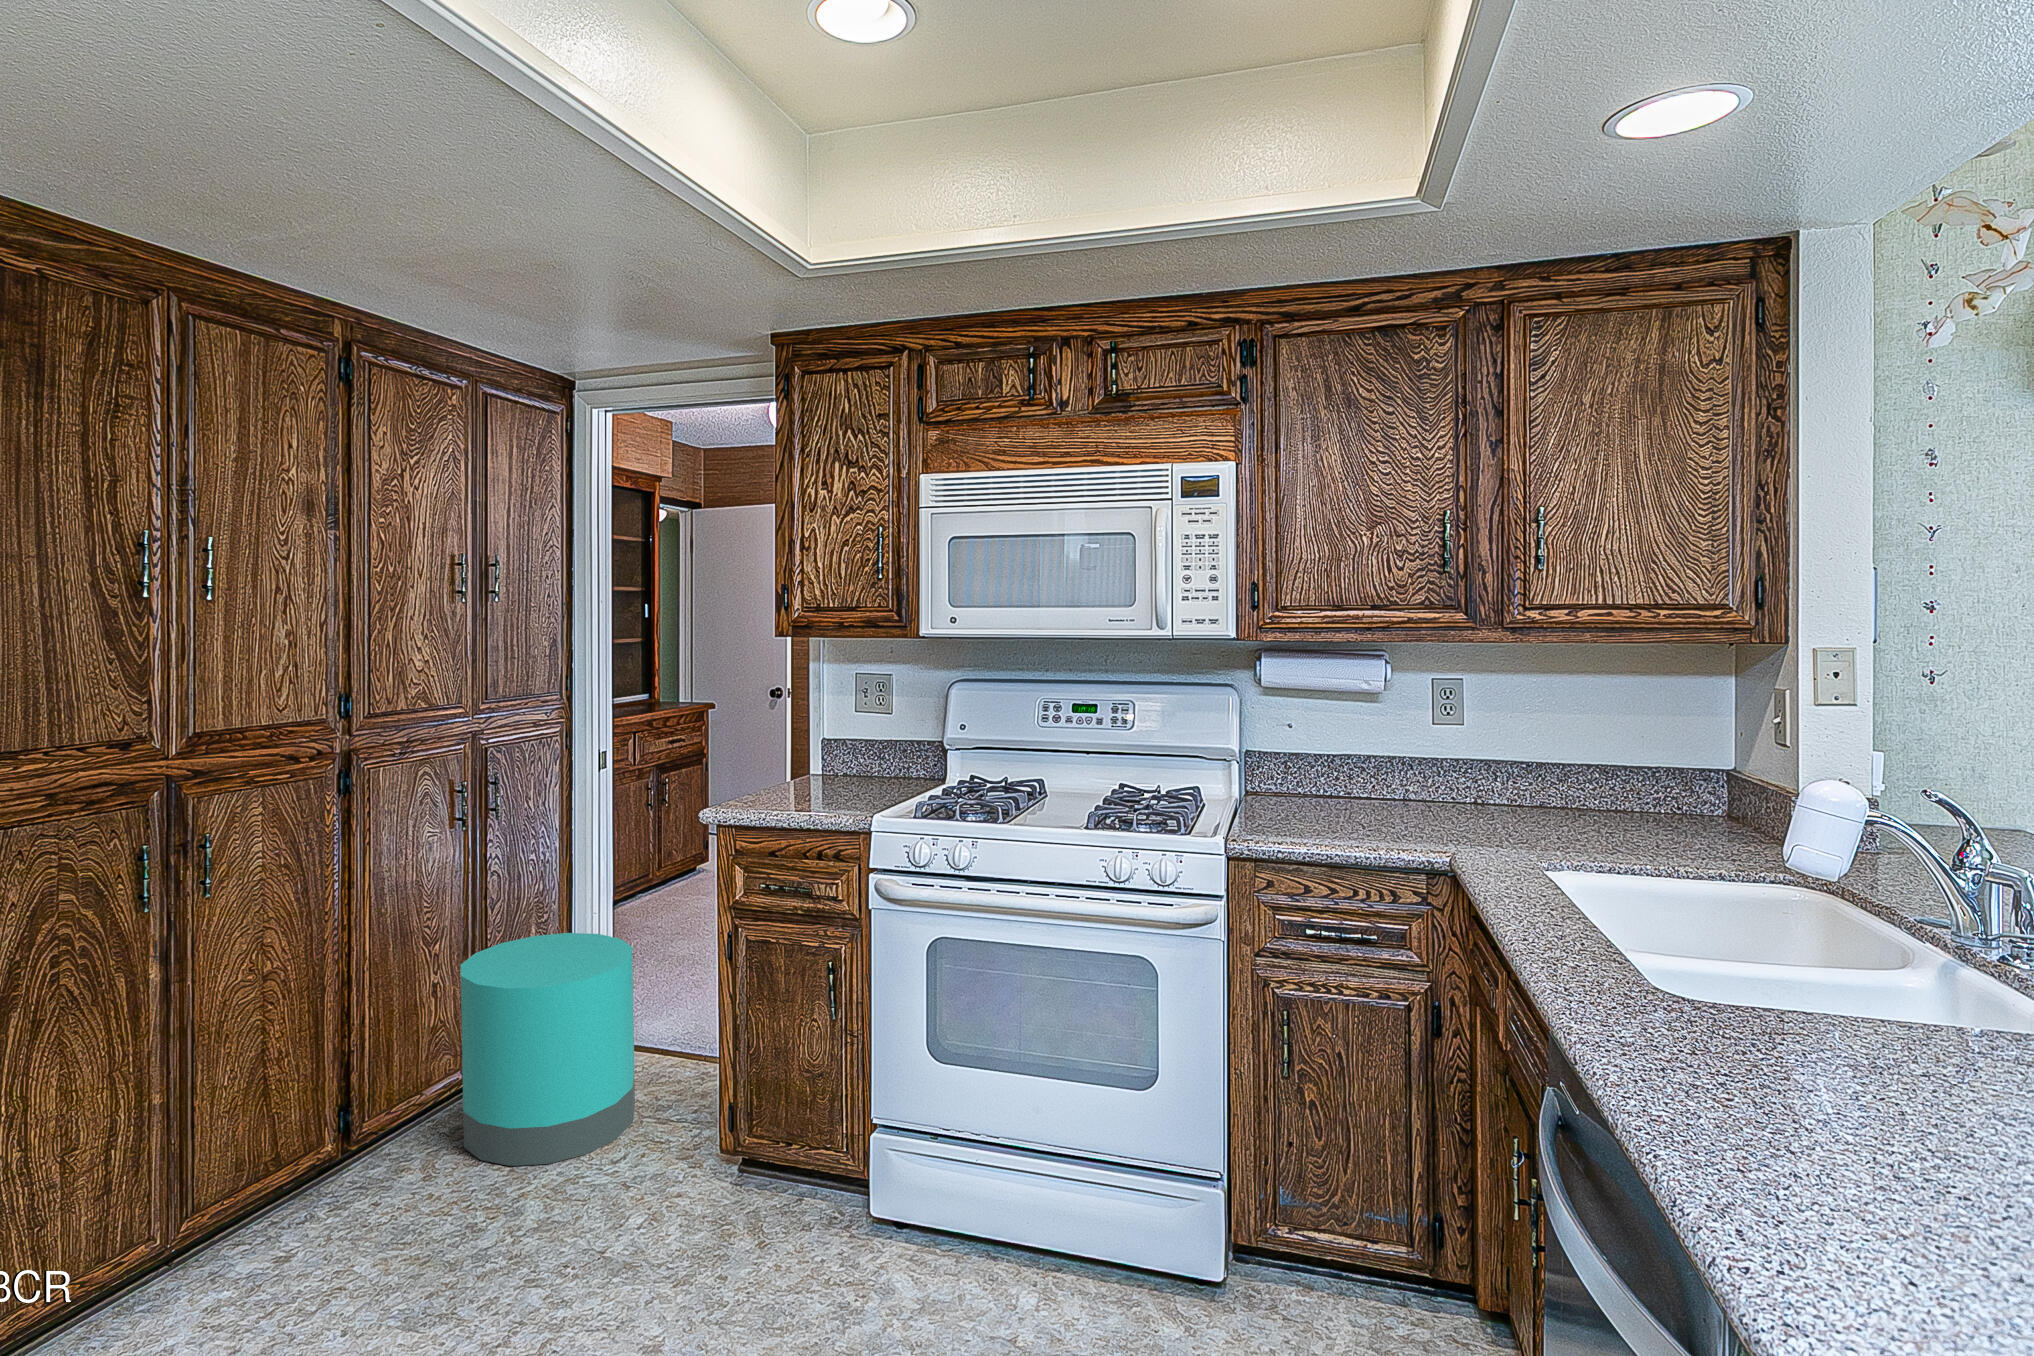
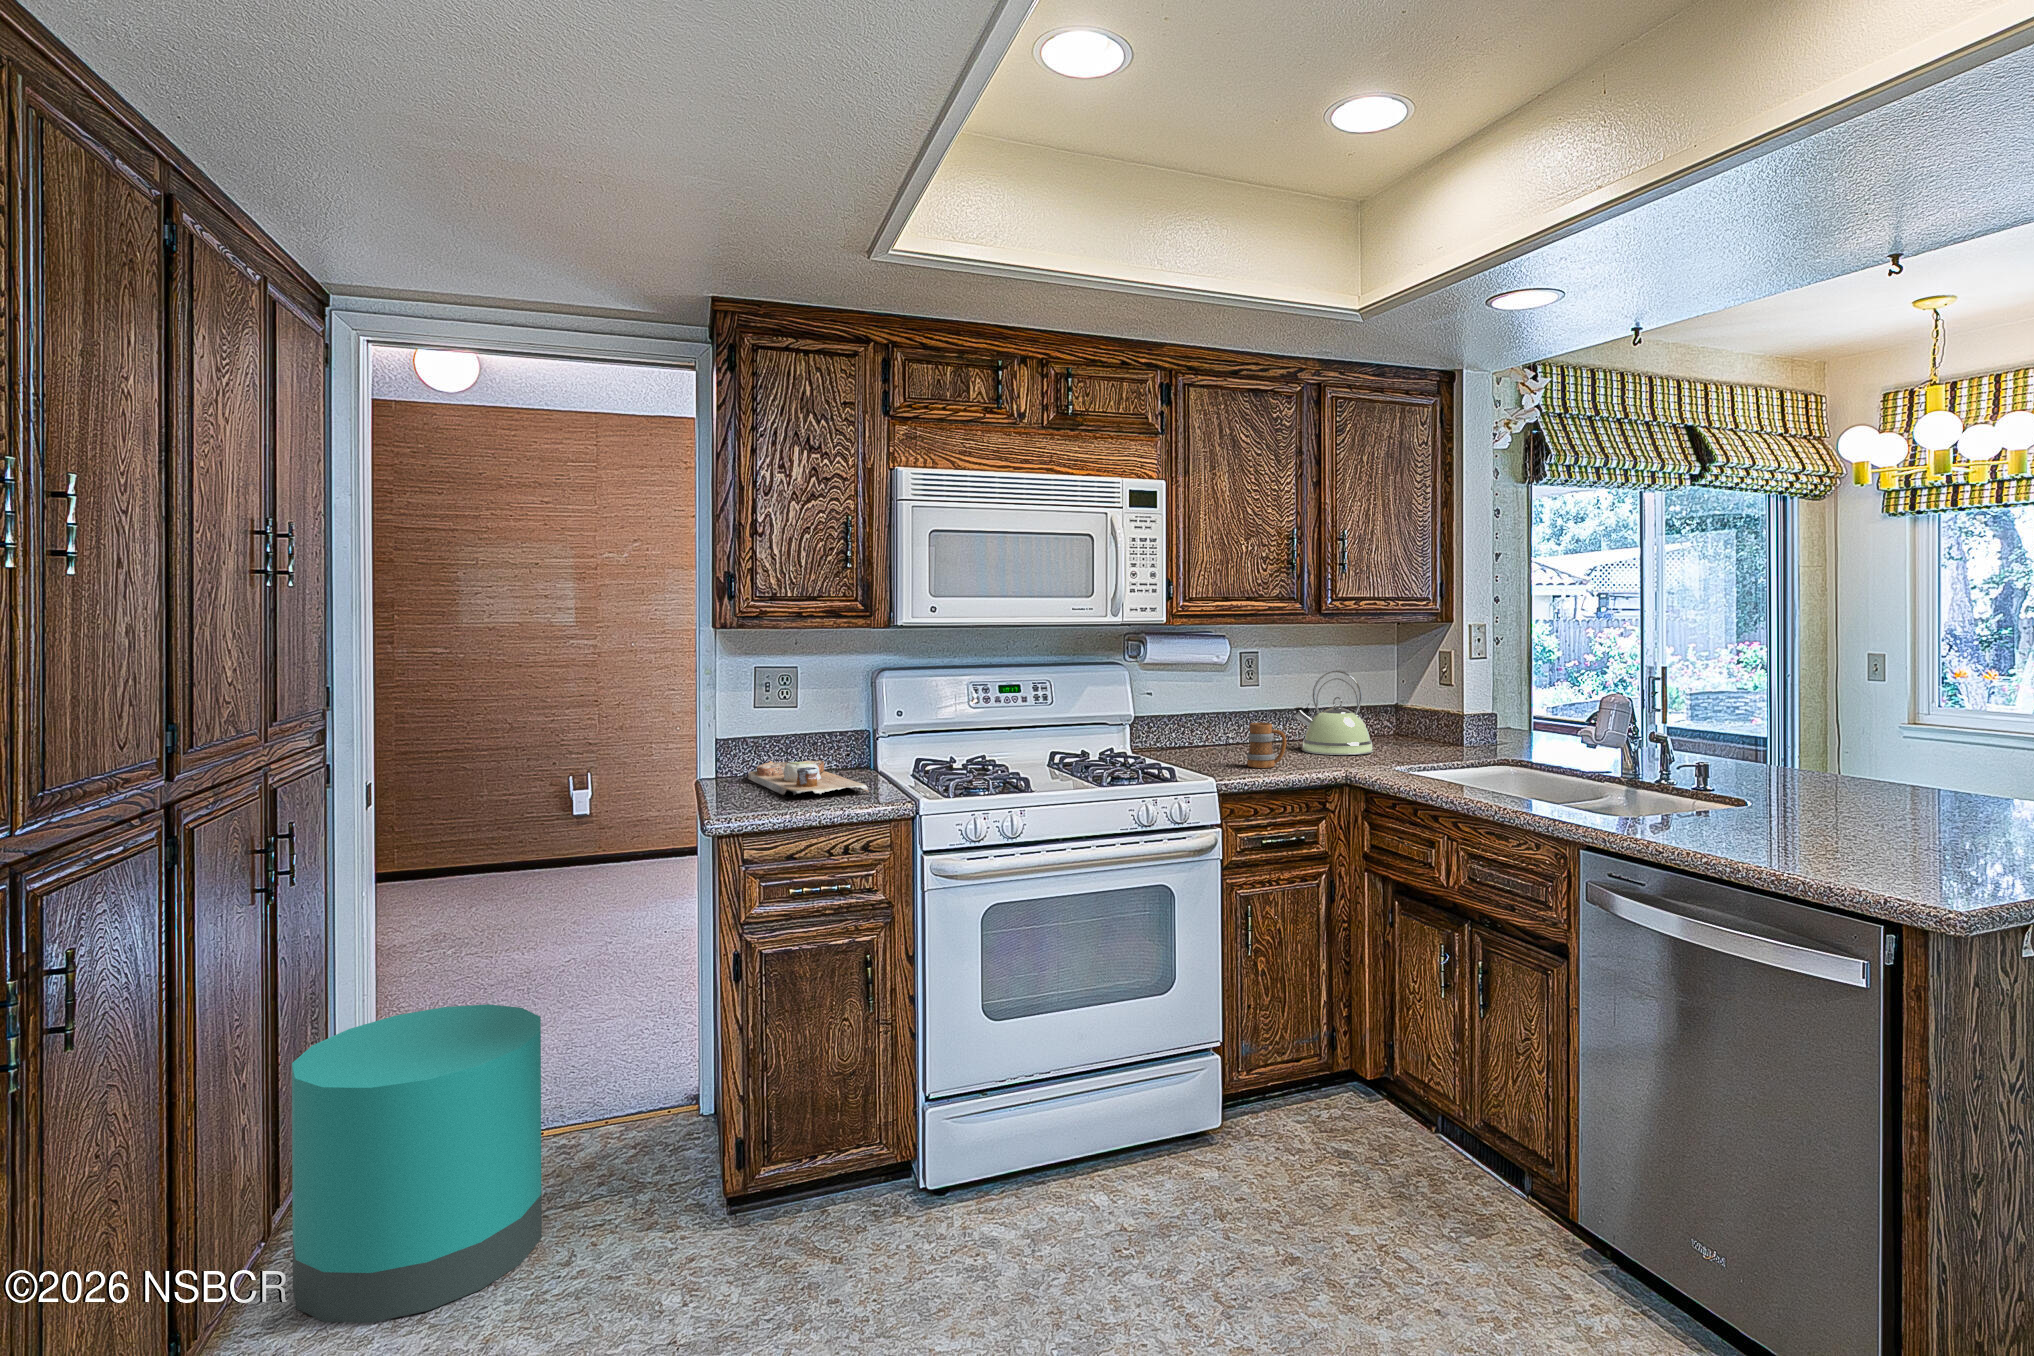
kettle: none [1478,708,1596,833] -> present [1293,671,1373,755]
cutting board: none [791,763,886,805] -> present [748,760,869,795]
mug: none [1334,773,1389,835] -> present [1247,723,1286,768]

